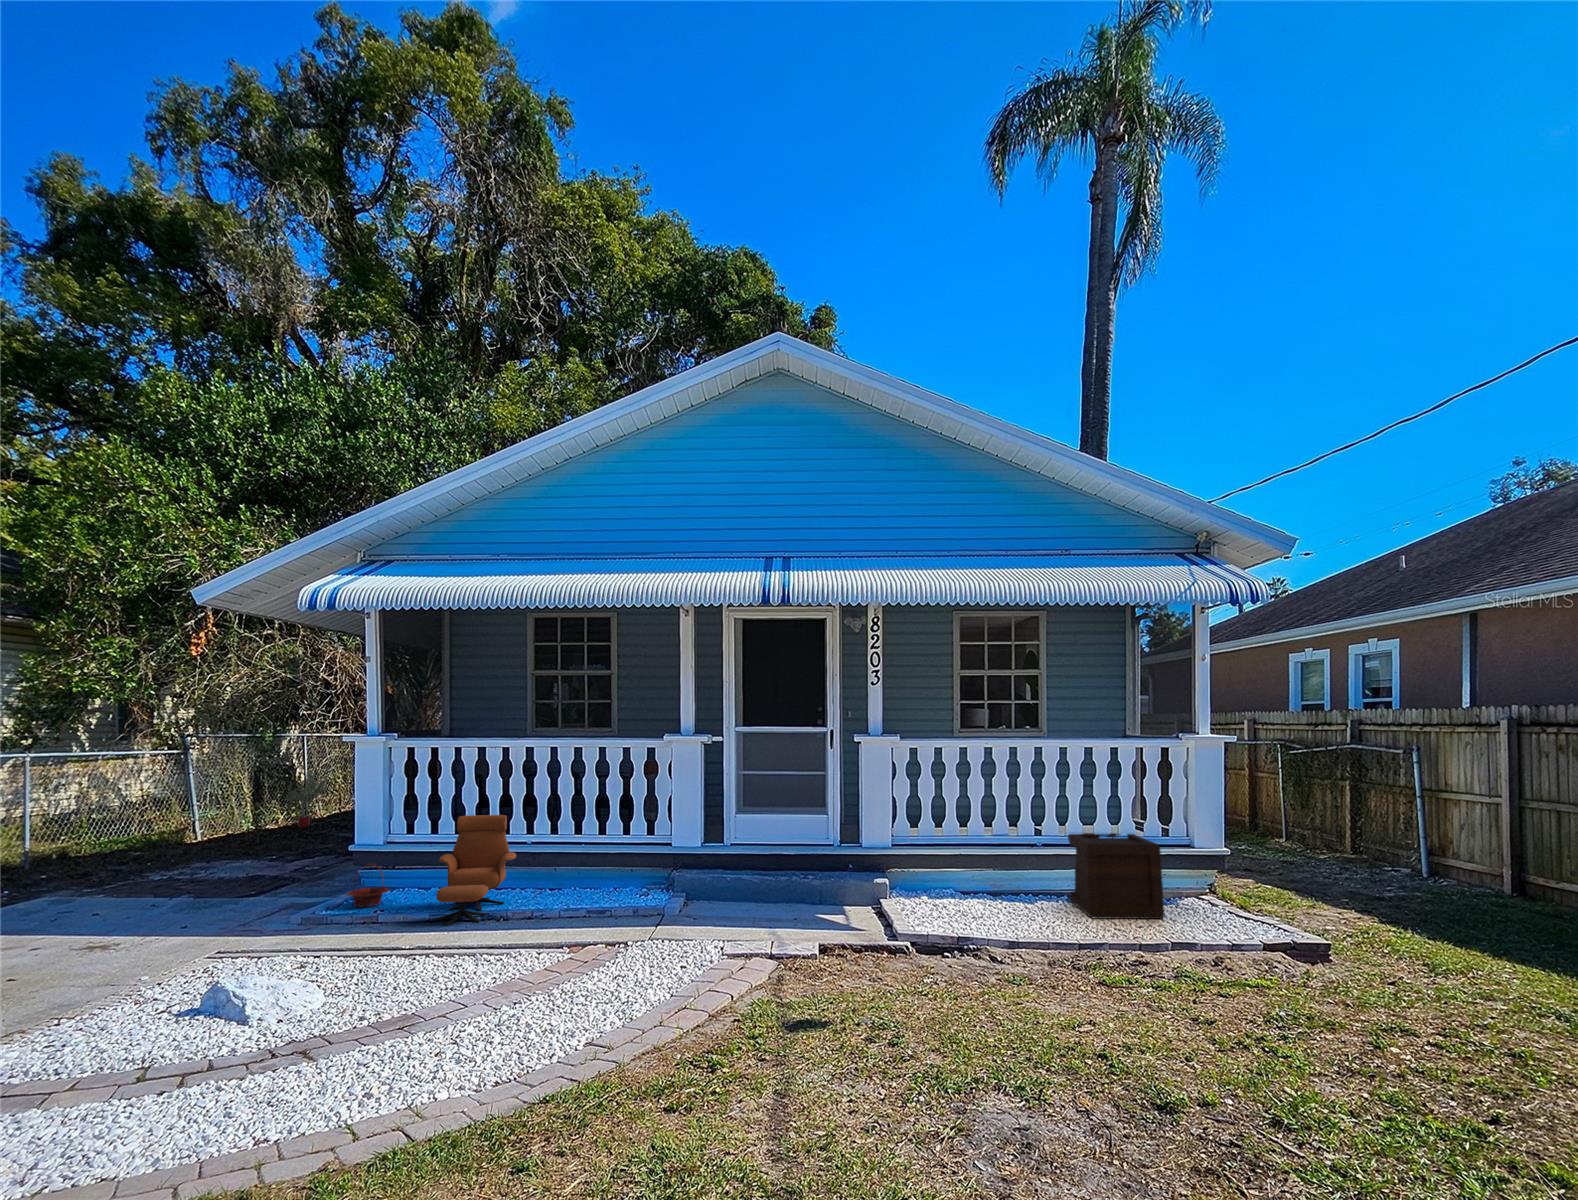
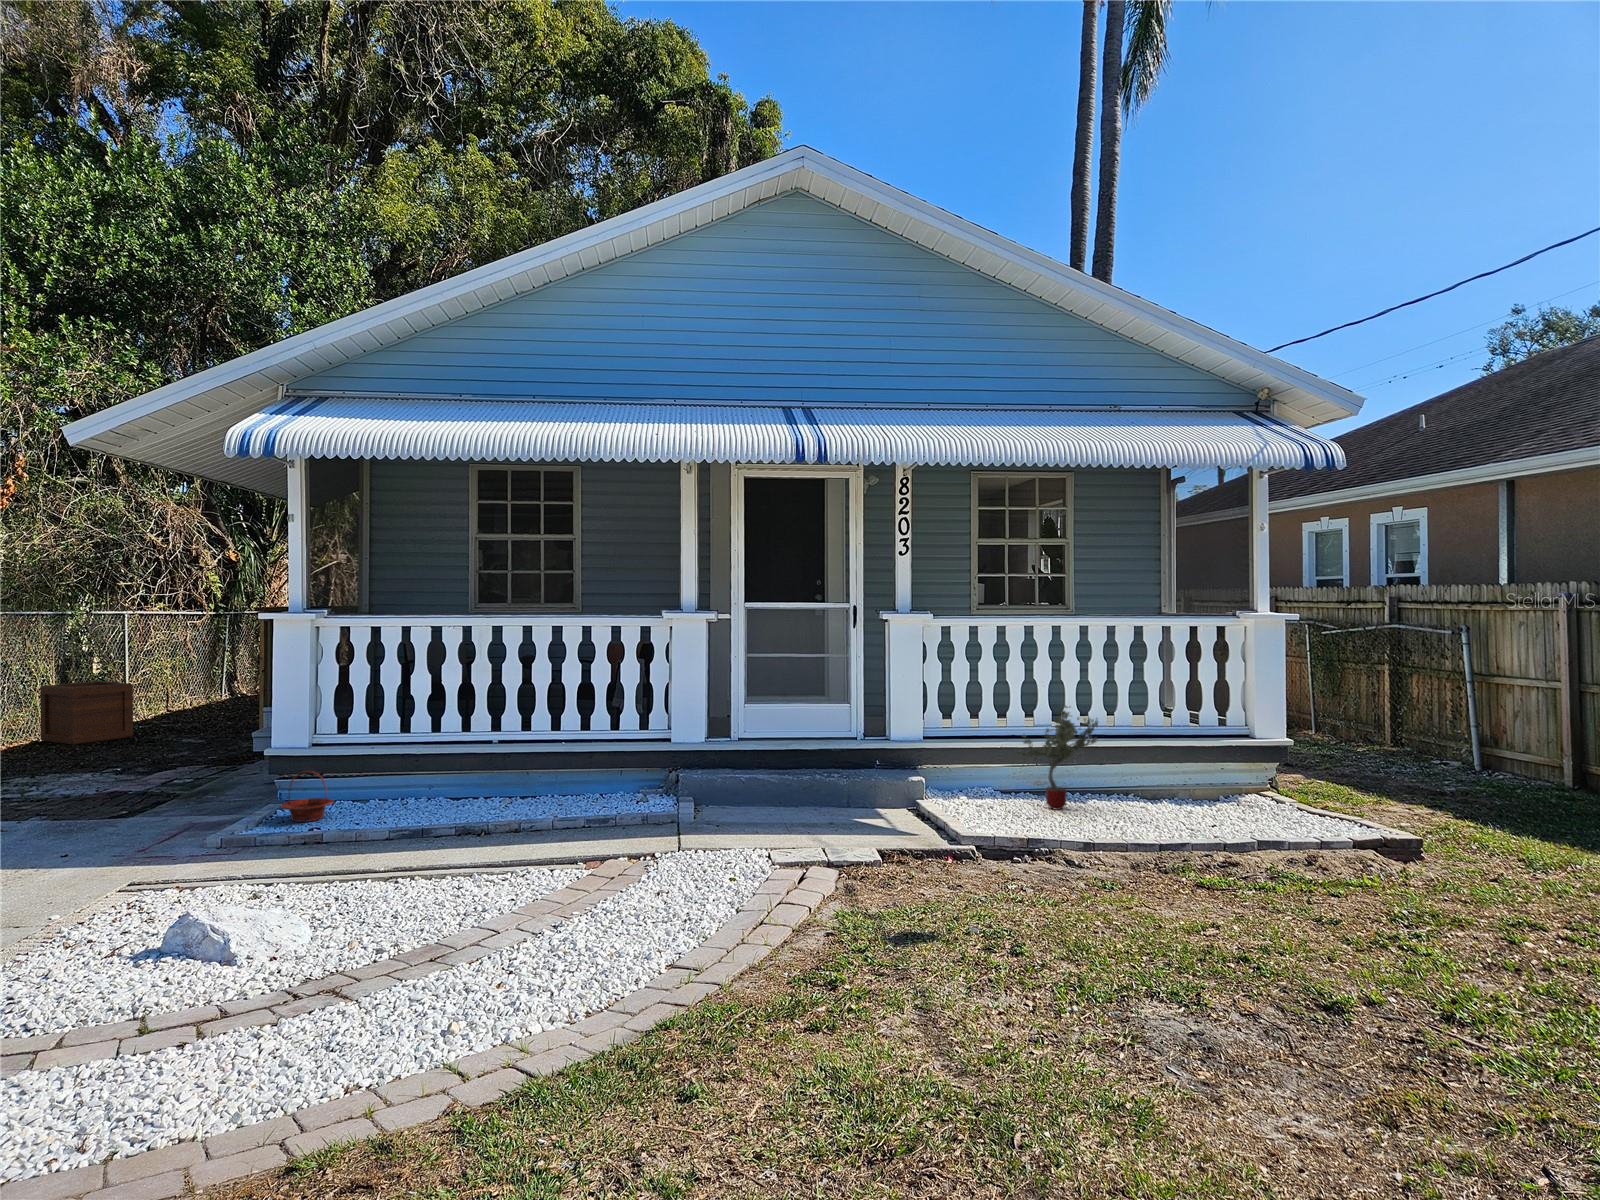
potted tree: present [285,772,328,828] -> present [1015,705,1098,810]
lounge chair: present [435,815,516,926] -> none [397,711,491,841]
wooden crate: present [1068,833,1165,919] -> present [40,681,133,745]

